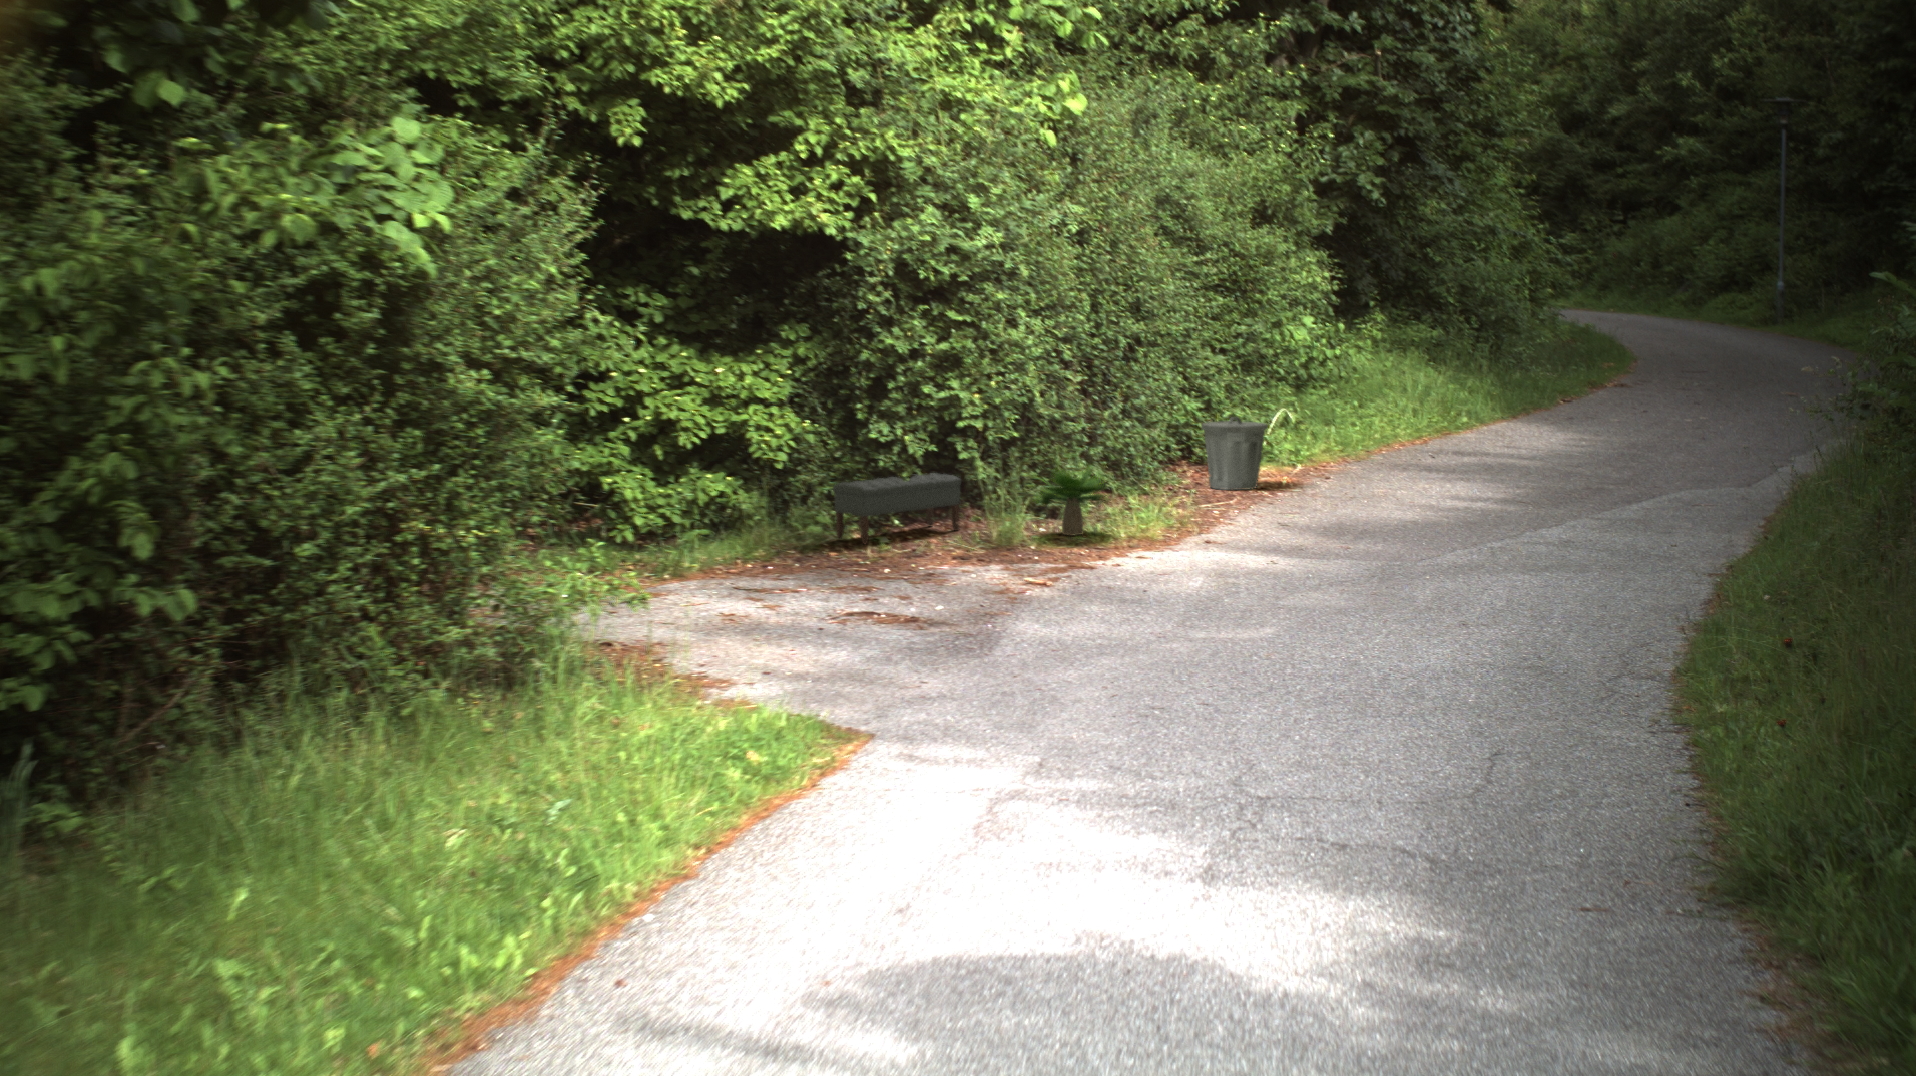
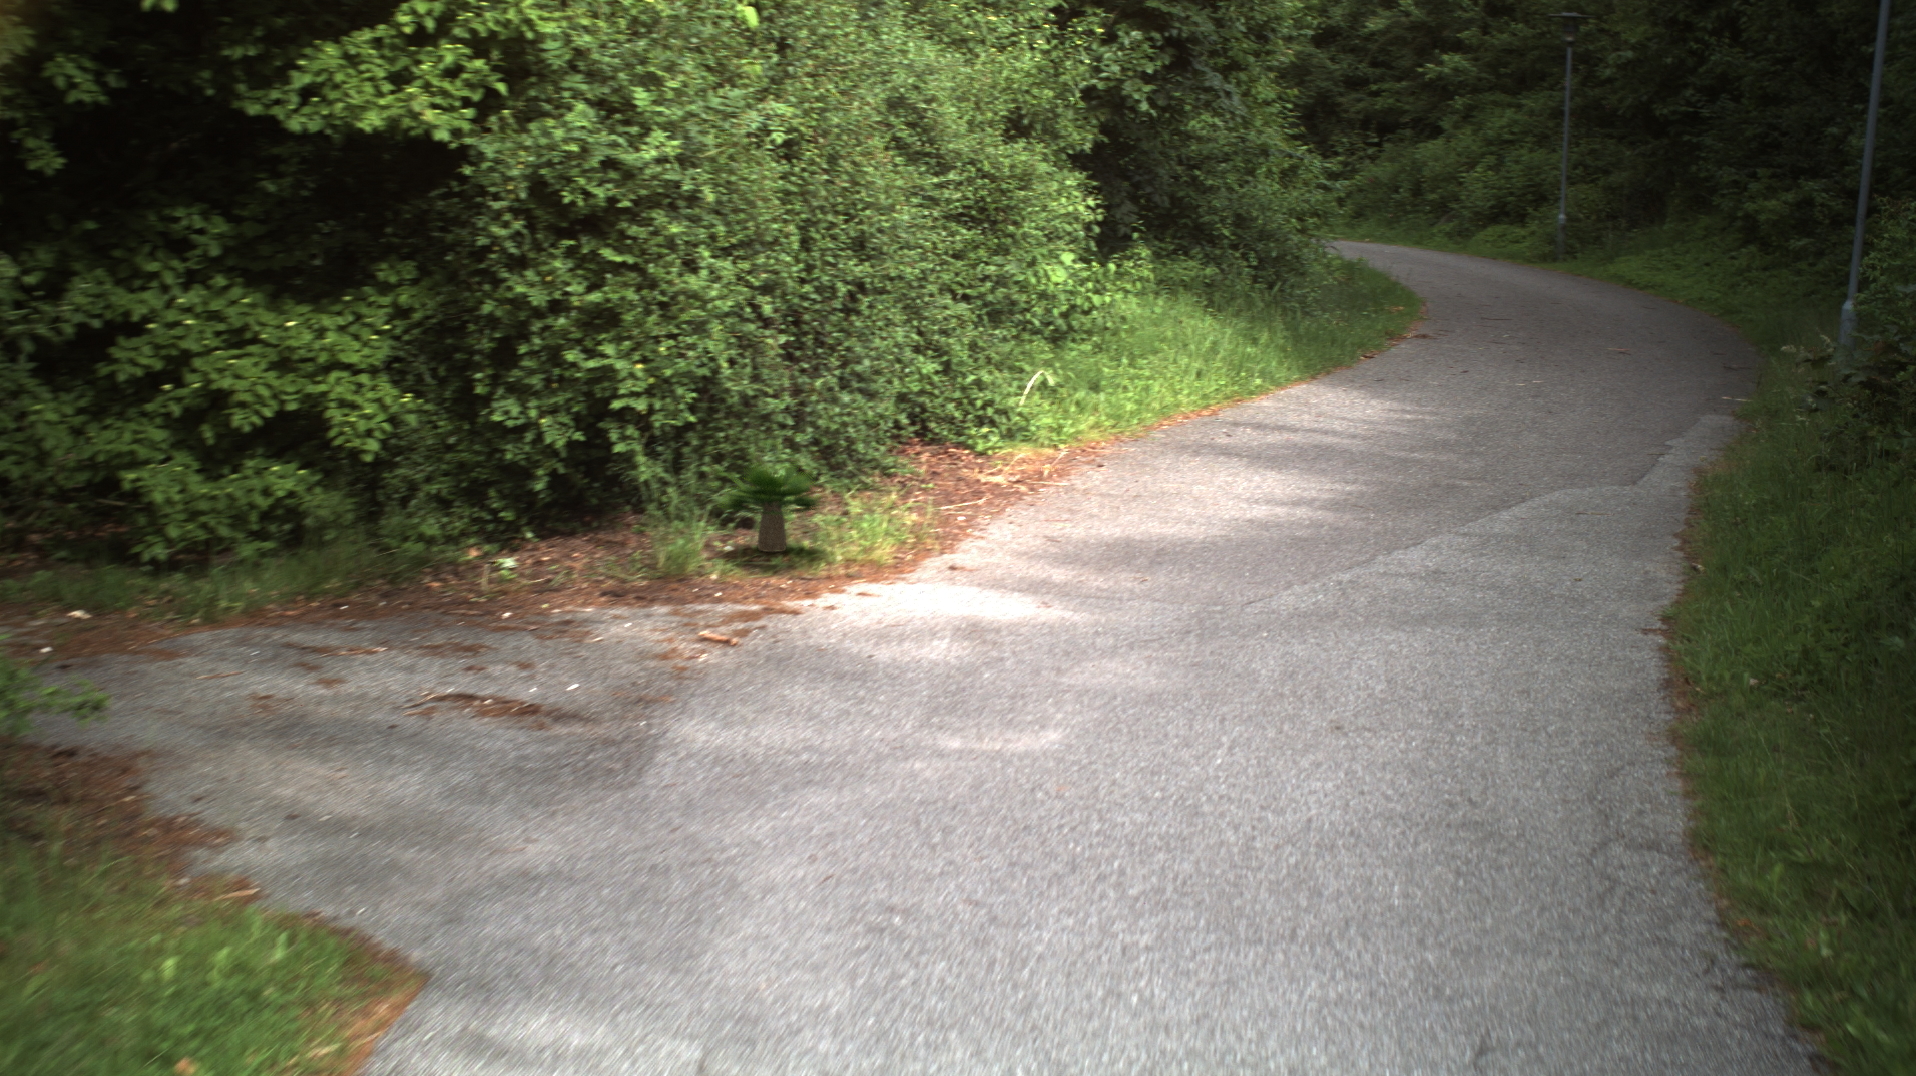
trash can: present [1202,417,1268,490] -> none [940,384,1022,477]
bench: present [833,473,961,544] -> none [443,462,624,565]

